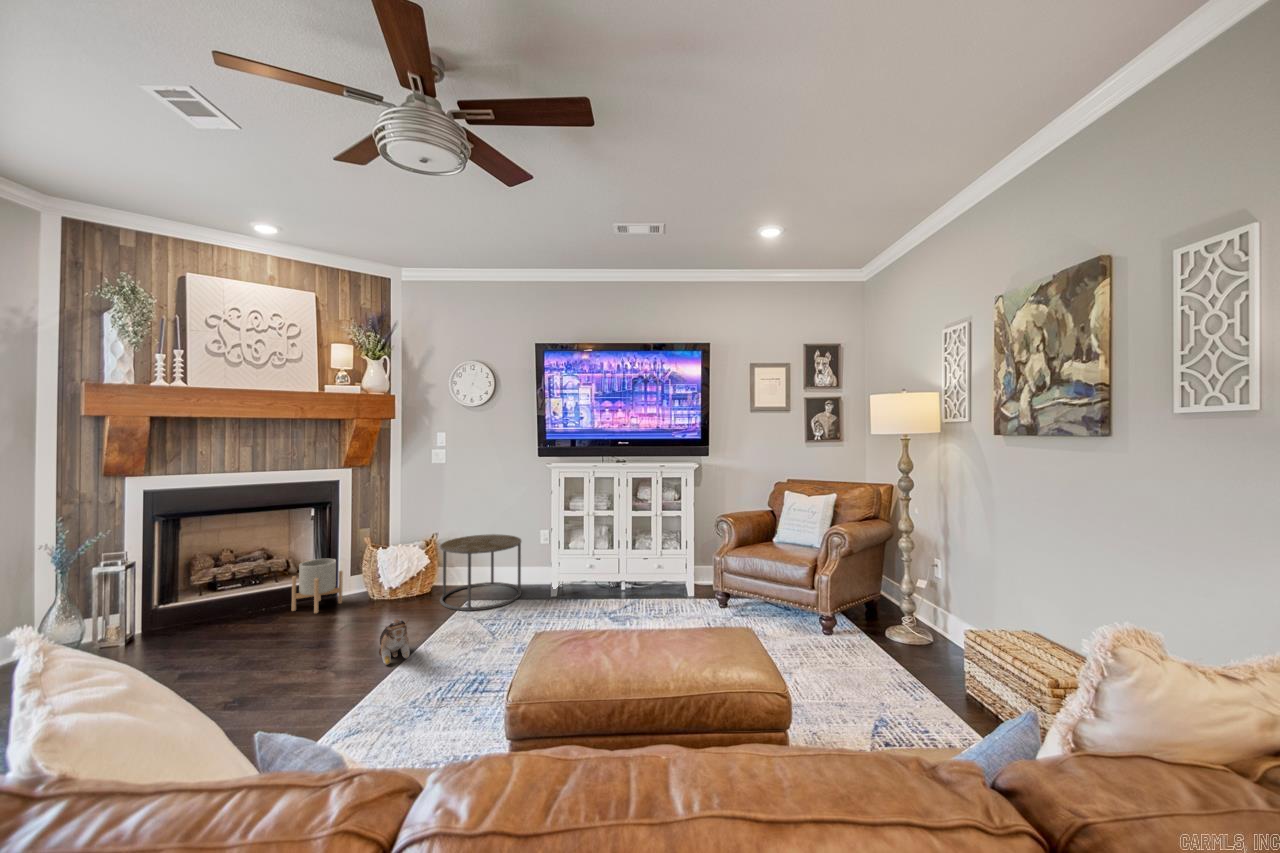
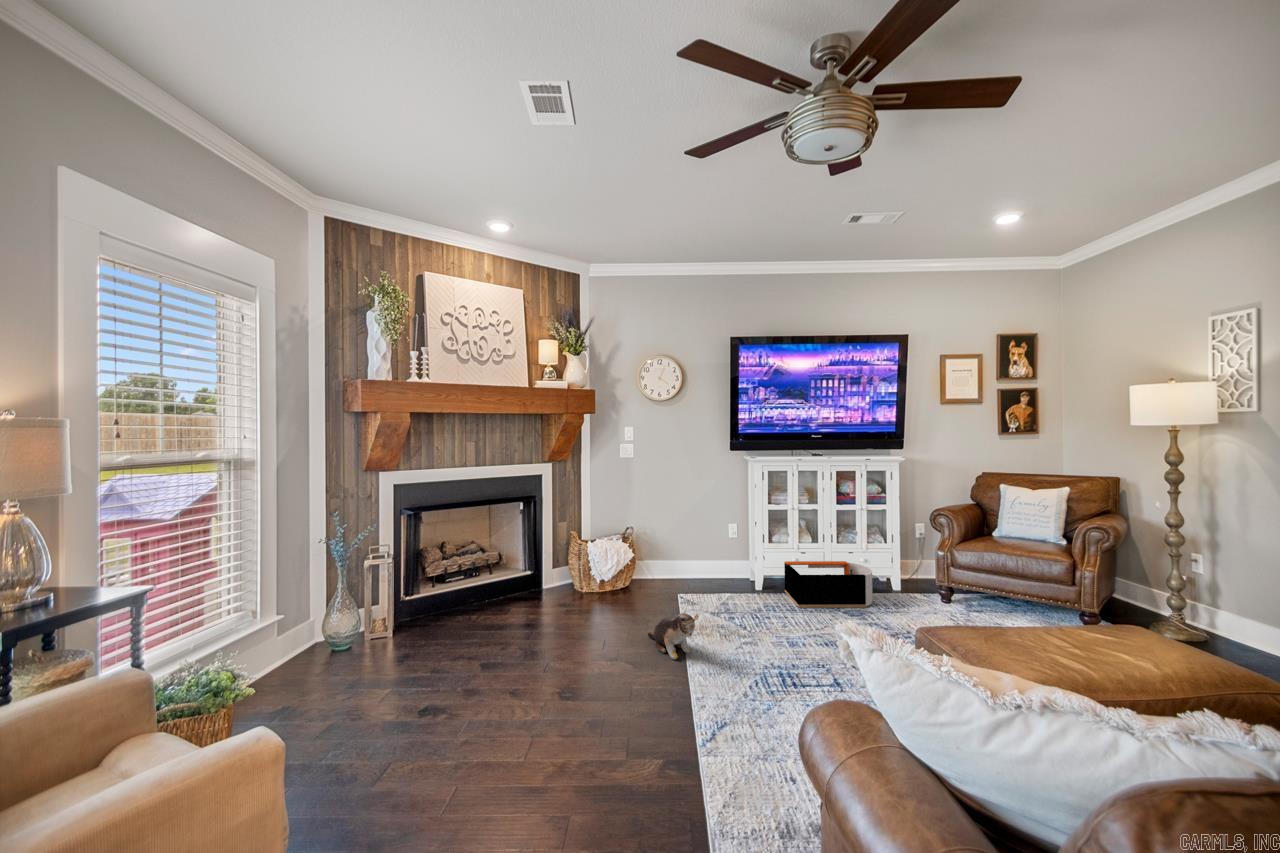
side table: present [440,534,521,611] -> none [650,528,728,604]
planter: present [292,559,343,613] -> none [517,552,557,606]
storage bin: none [571,567,651,613] -> present [784,561,873,608]

